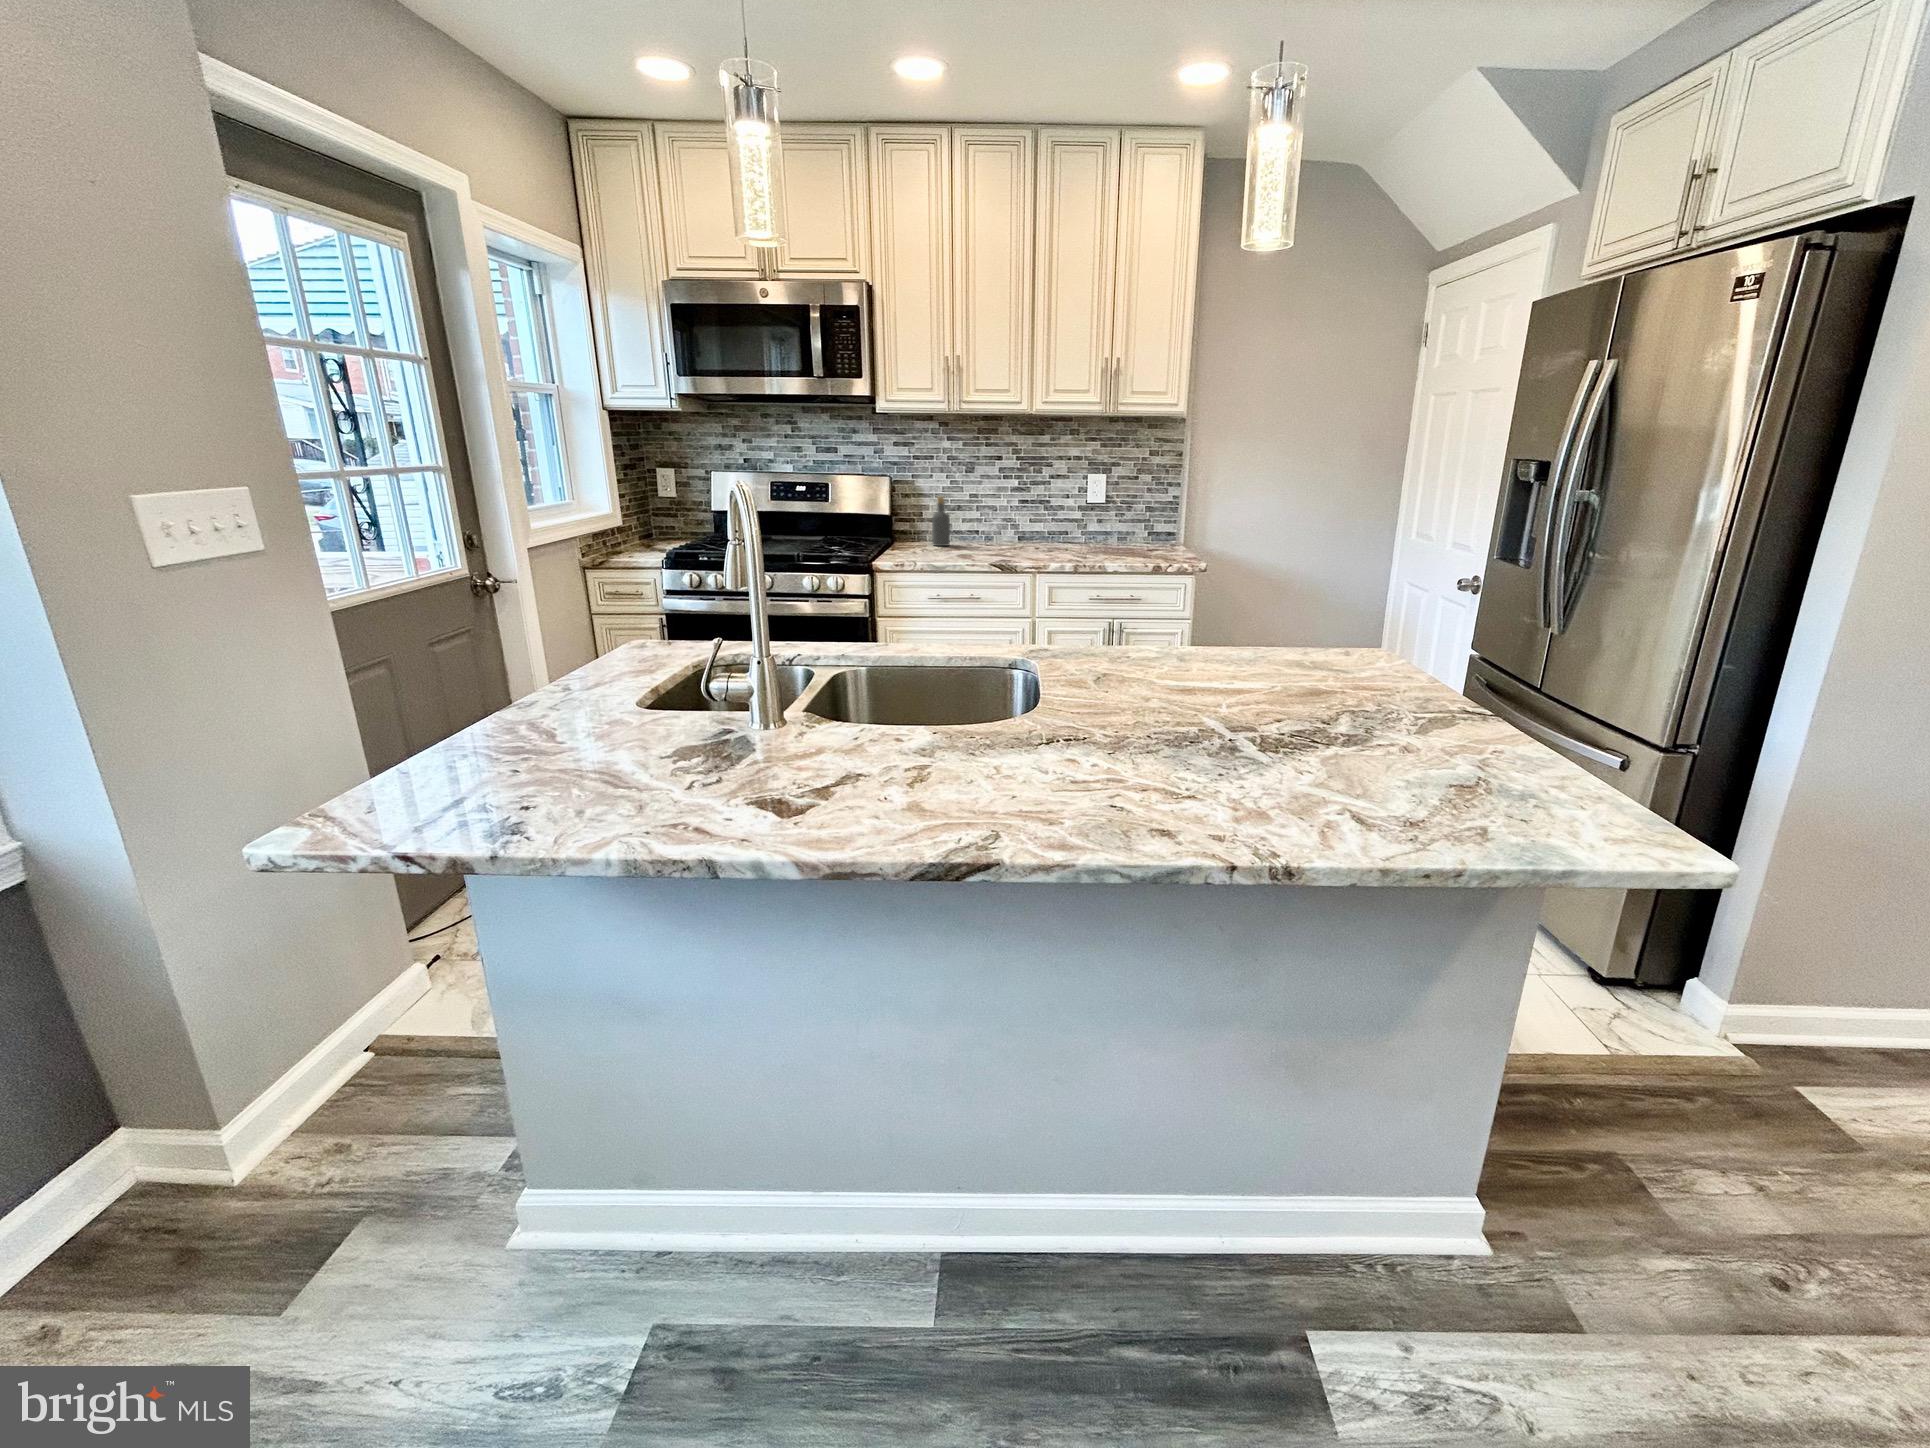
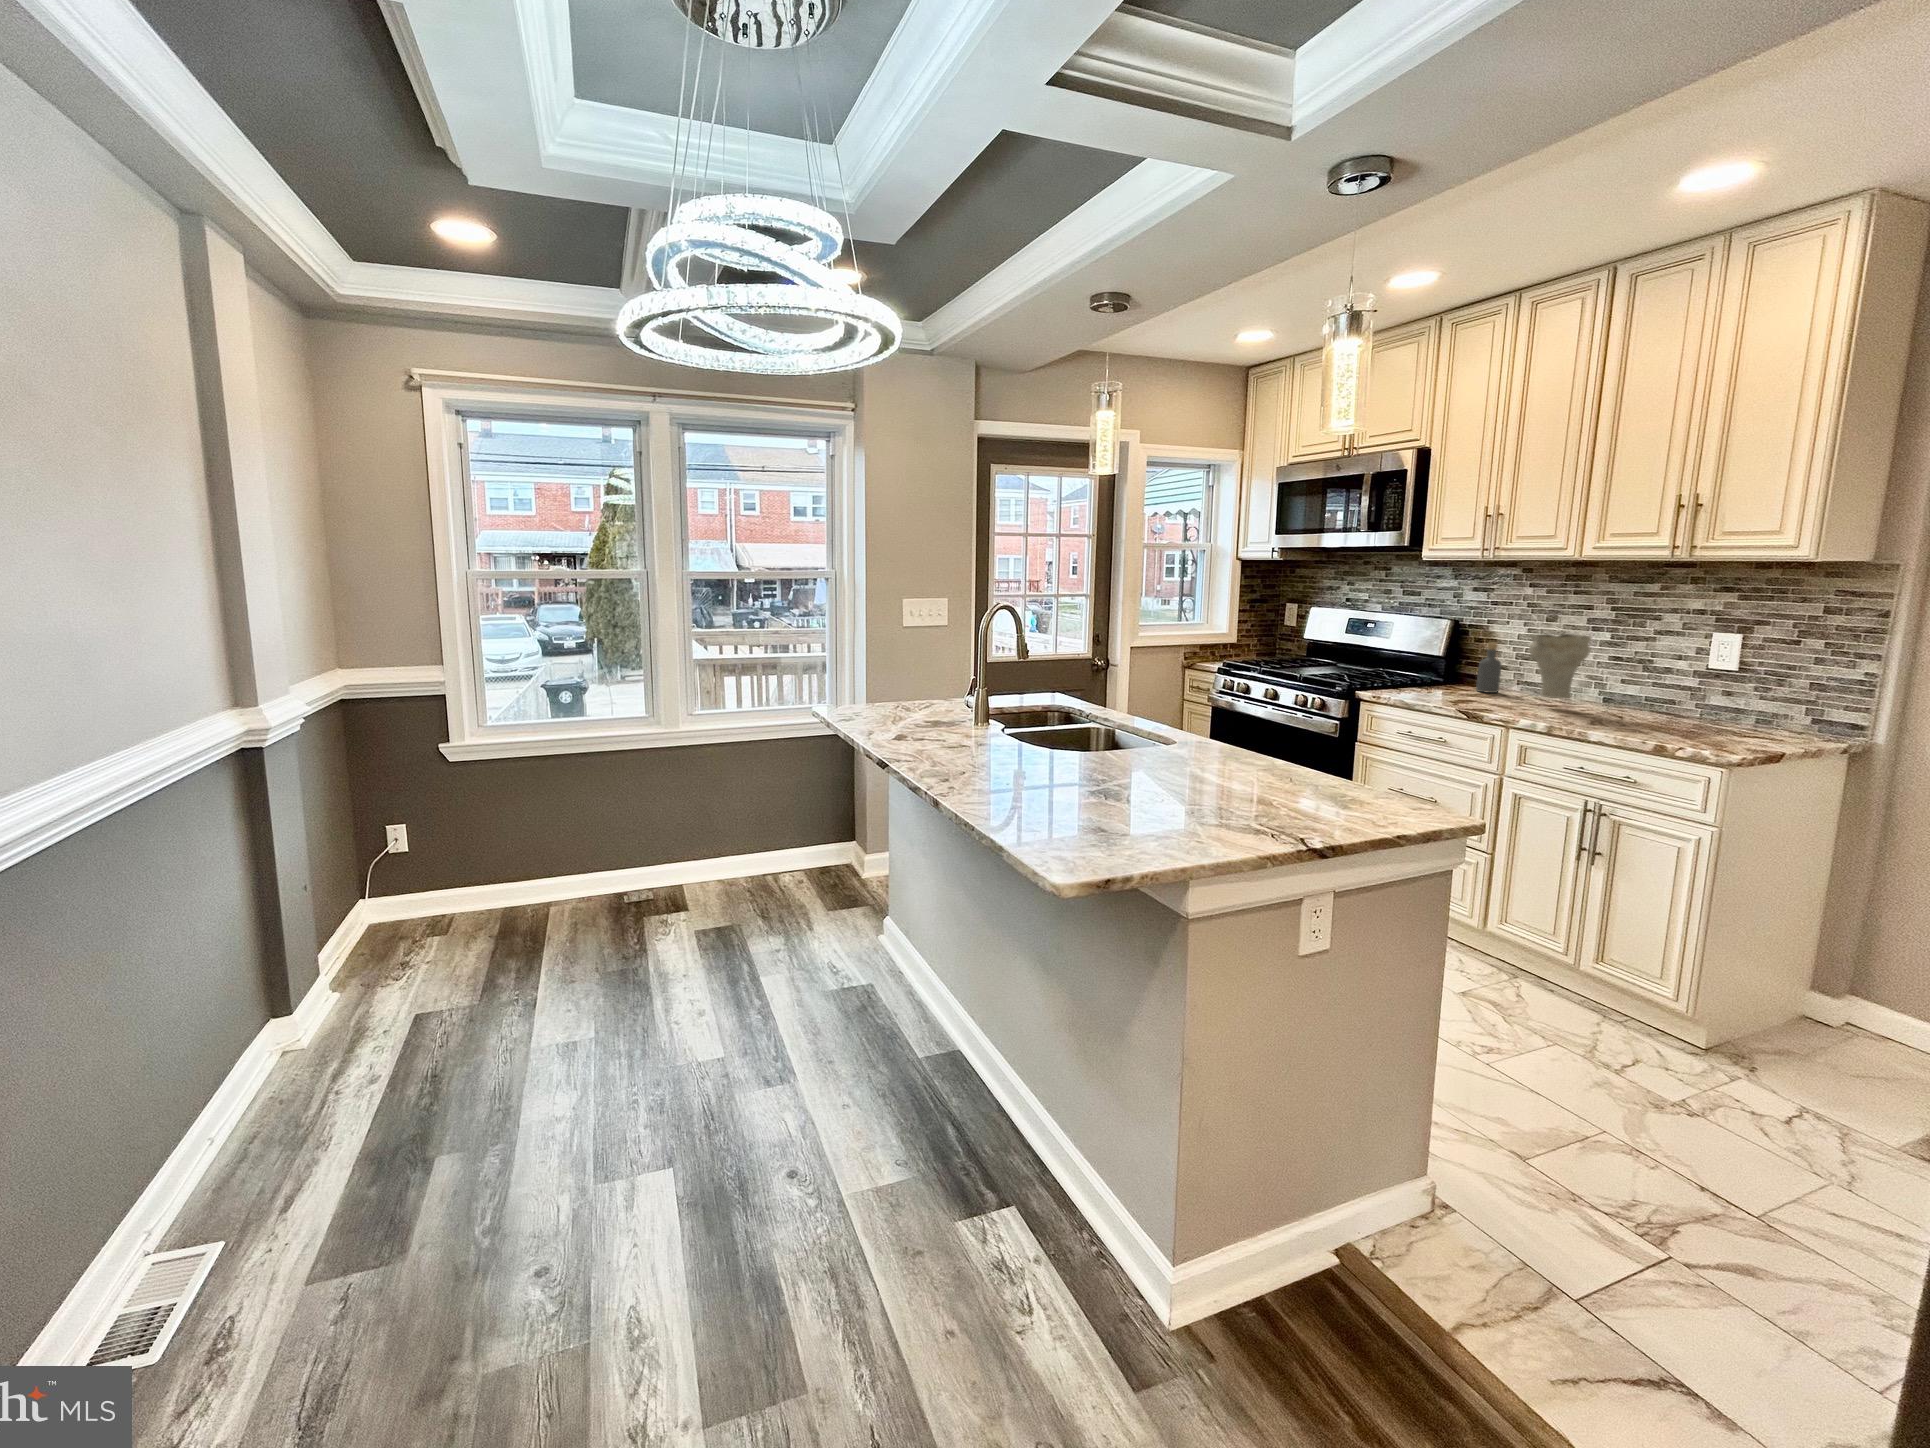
vase: none [988,480,1037,549] -> present [1529,634,1591,698]

